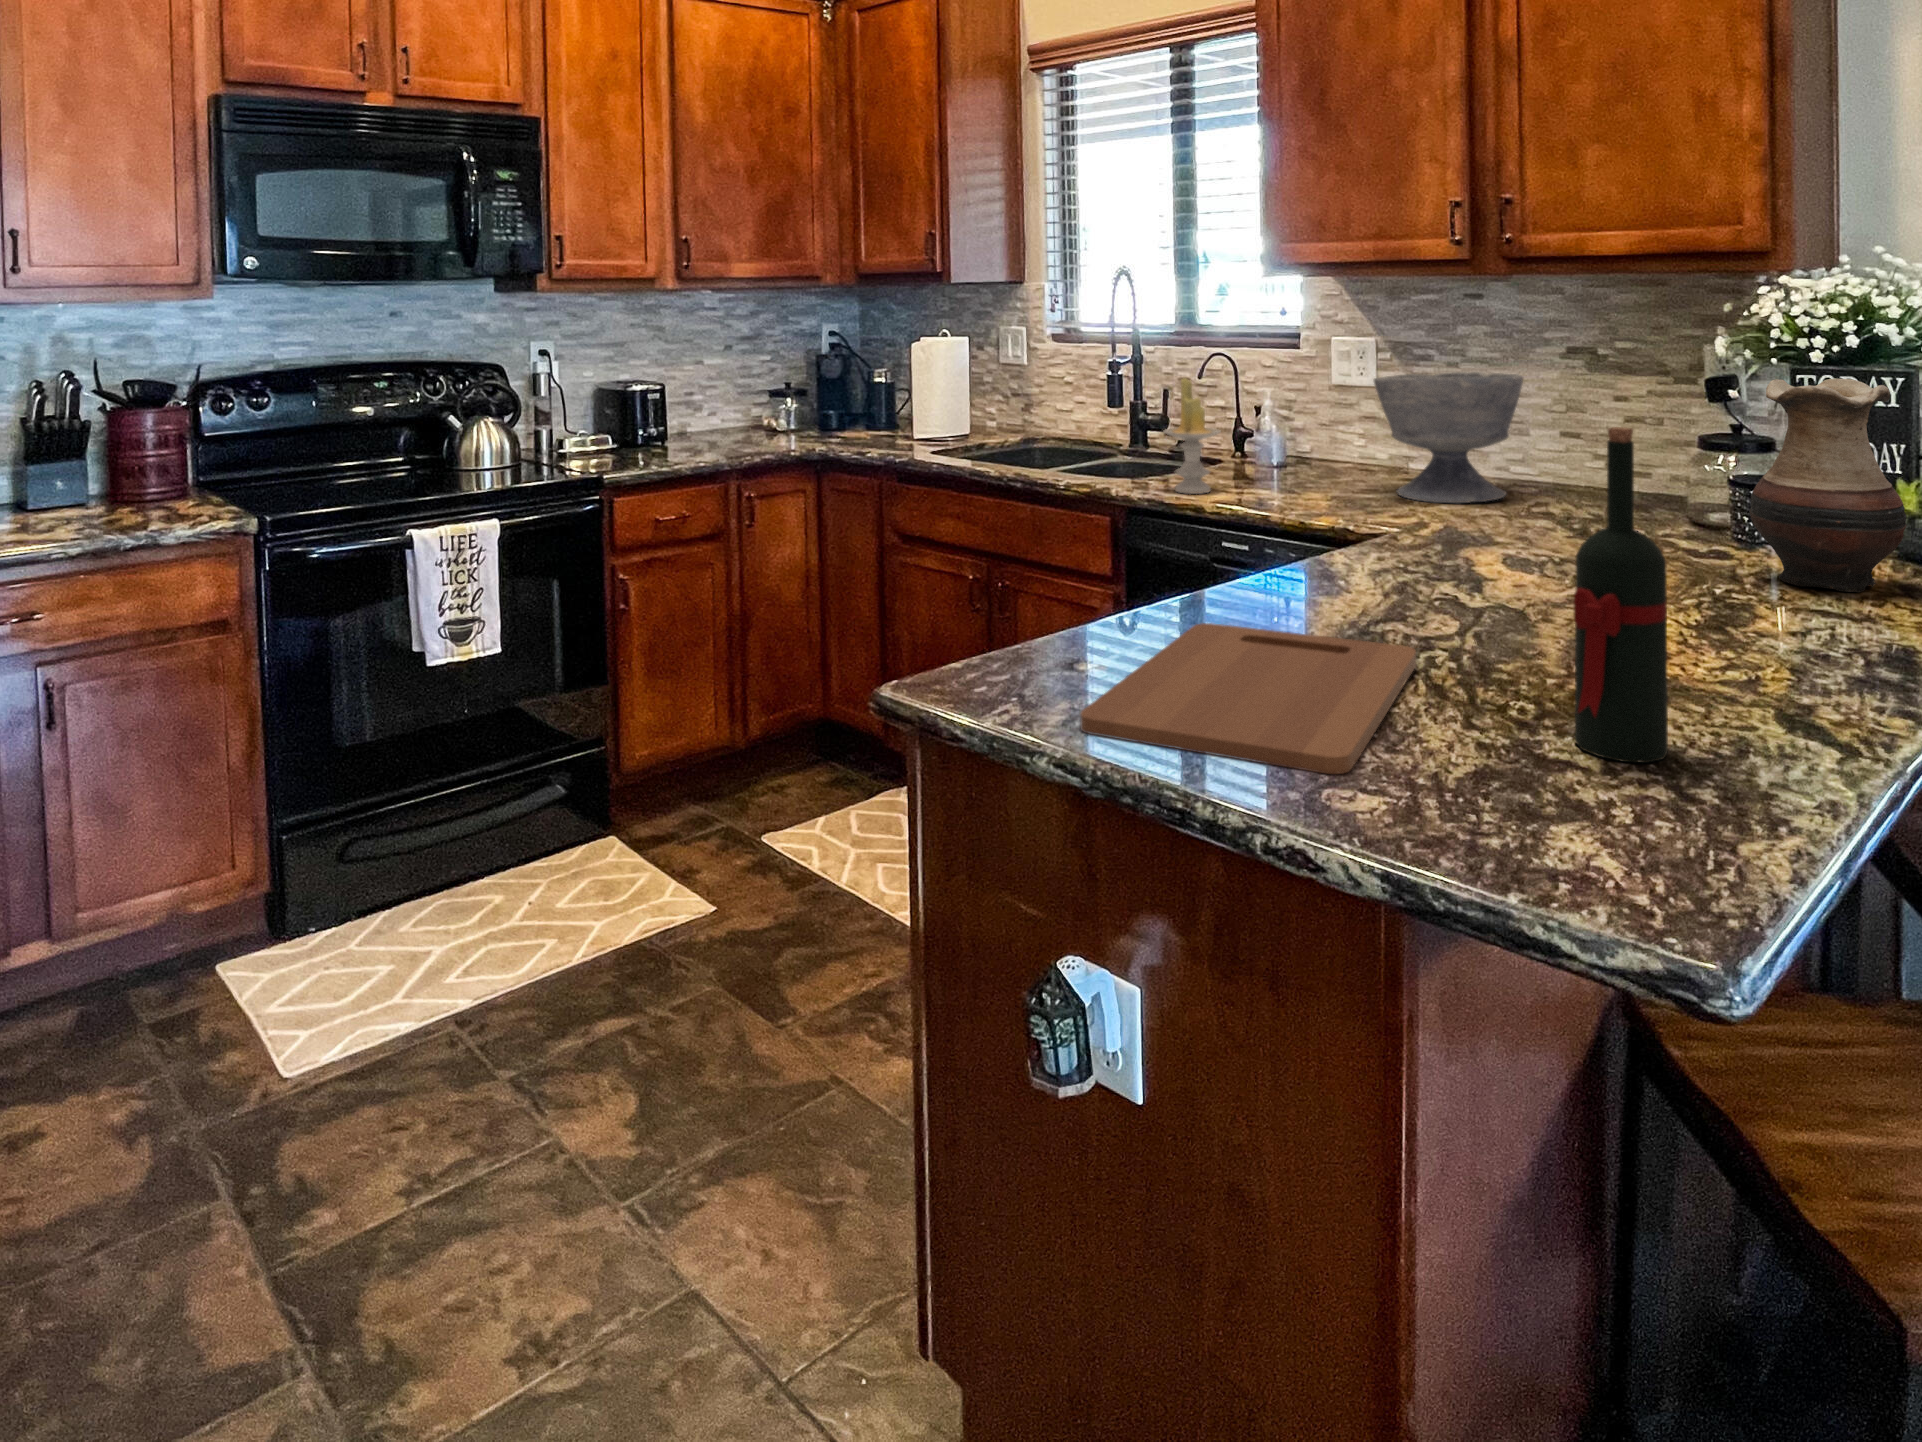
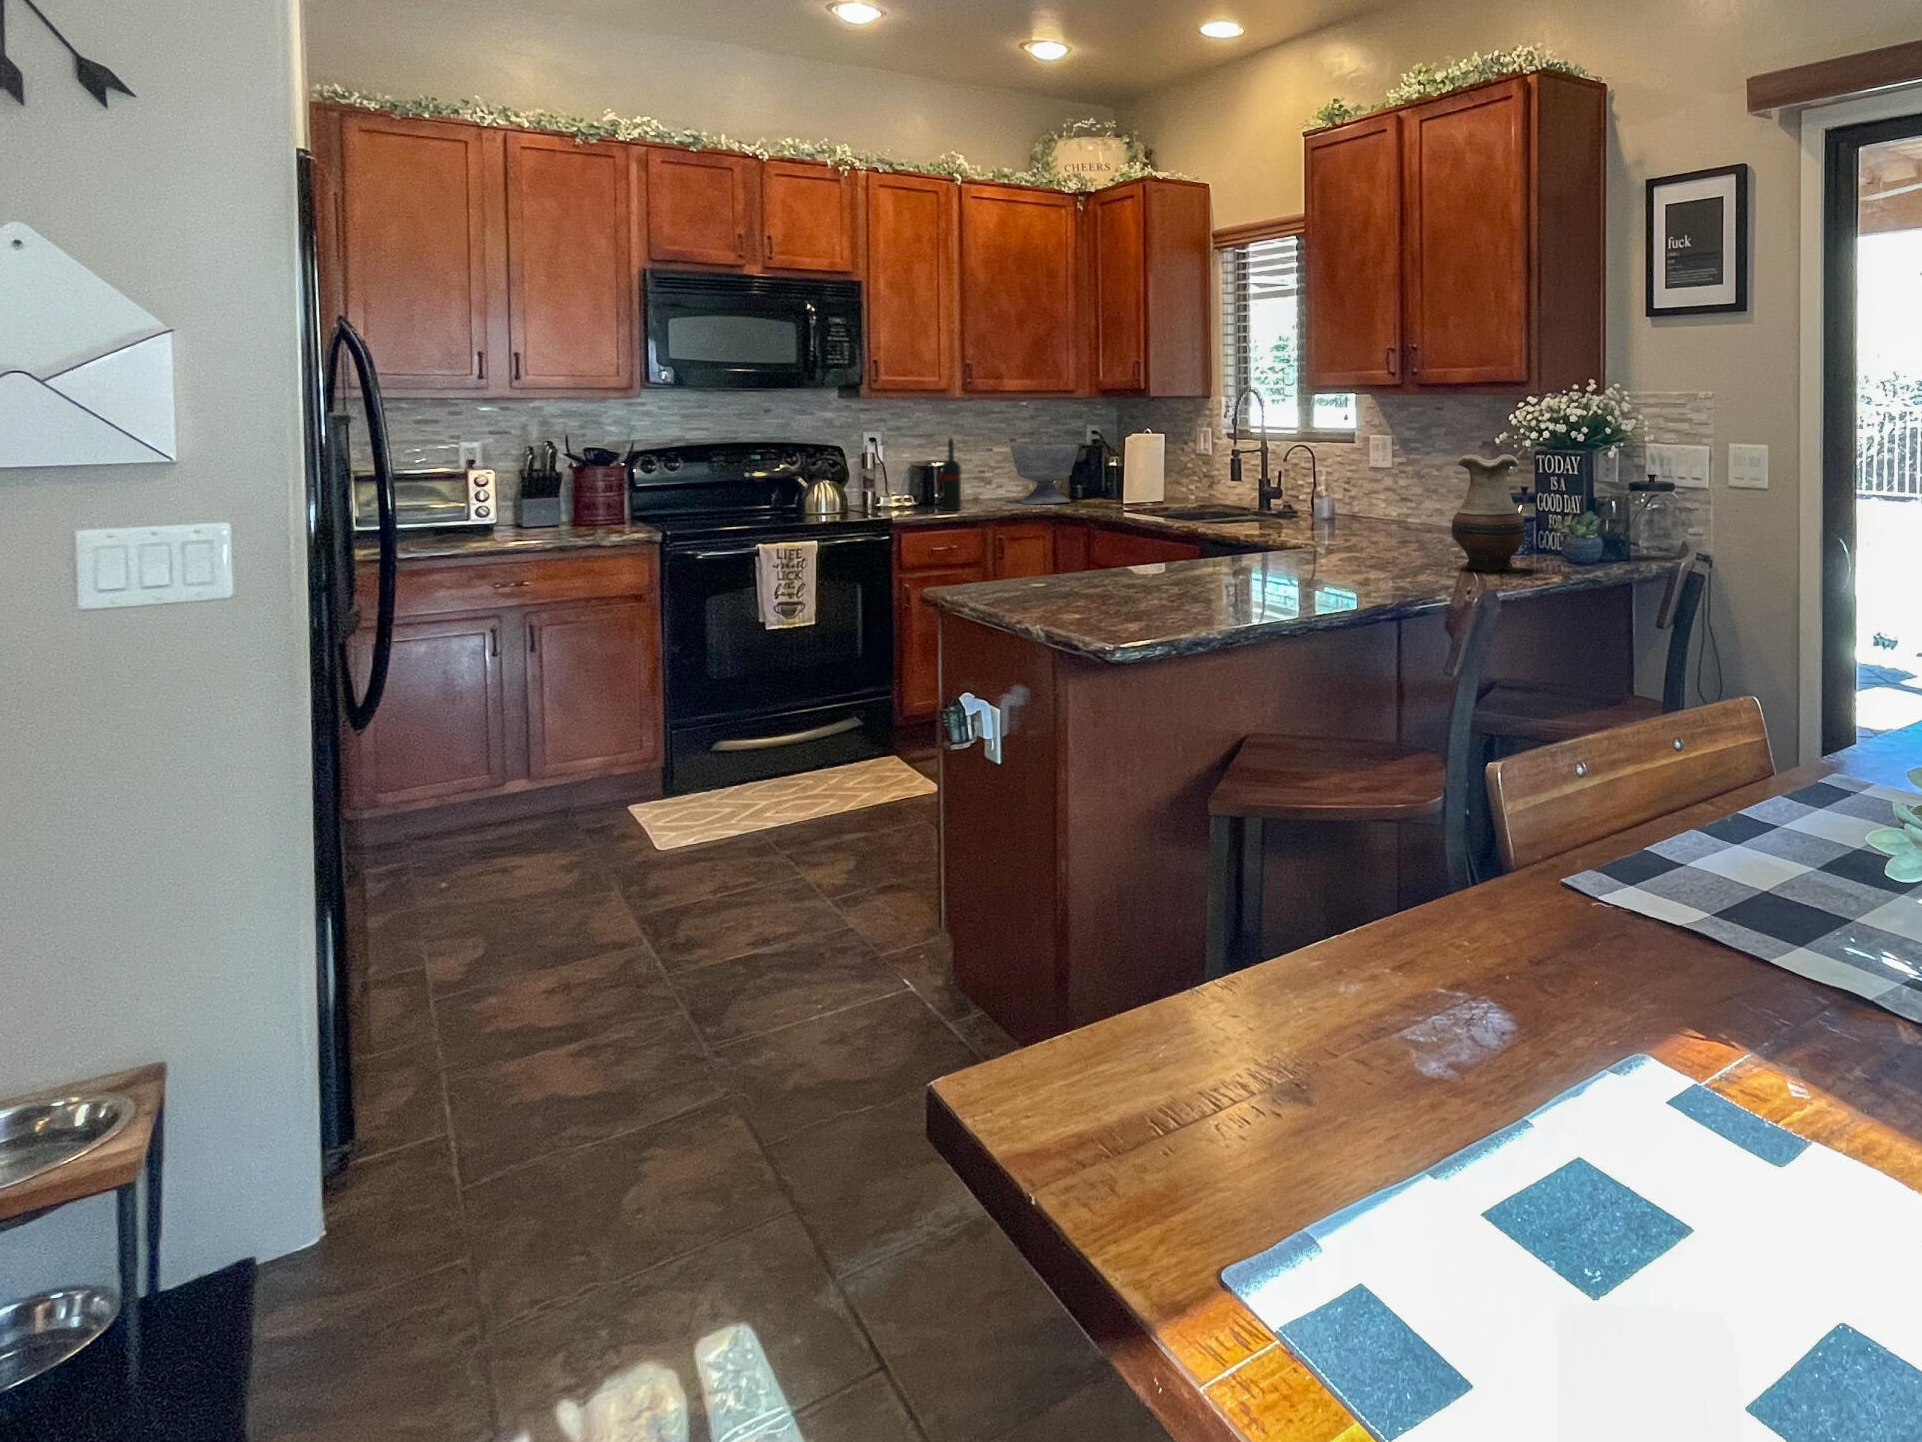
bowl: present [1374,372,1523,503] -> present [1011,445,1079,504]
candle: present [1164,379,1221,494] -> none [1226,458,1262,532]
wine bottle: present [1574,427,1668,763] -> present [938,437,961,511]
cutting board: present [1080,623,1416,774] -> none [971,569,1174,608]

